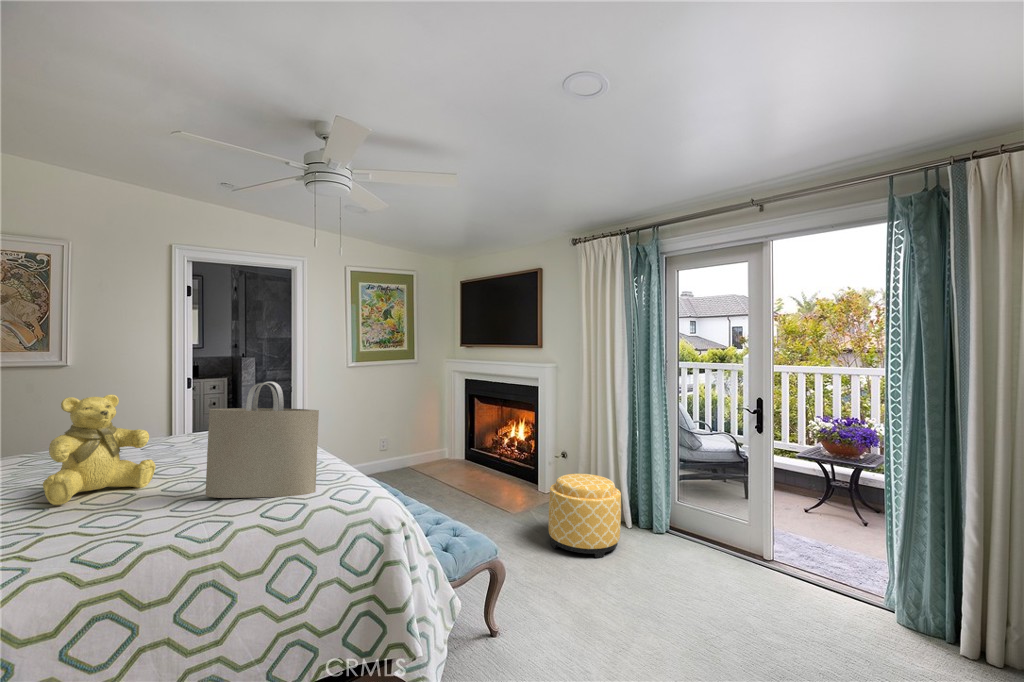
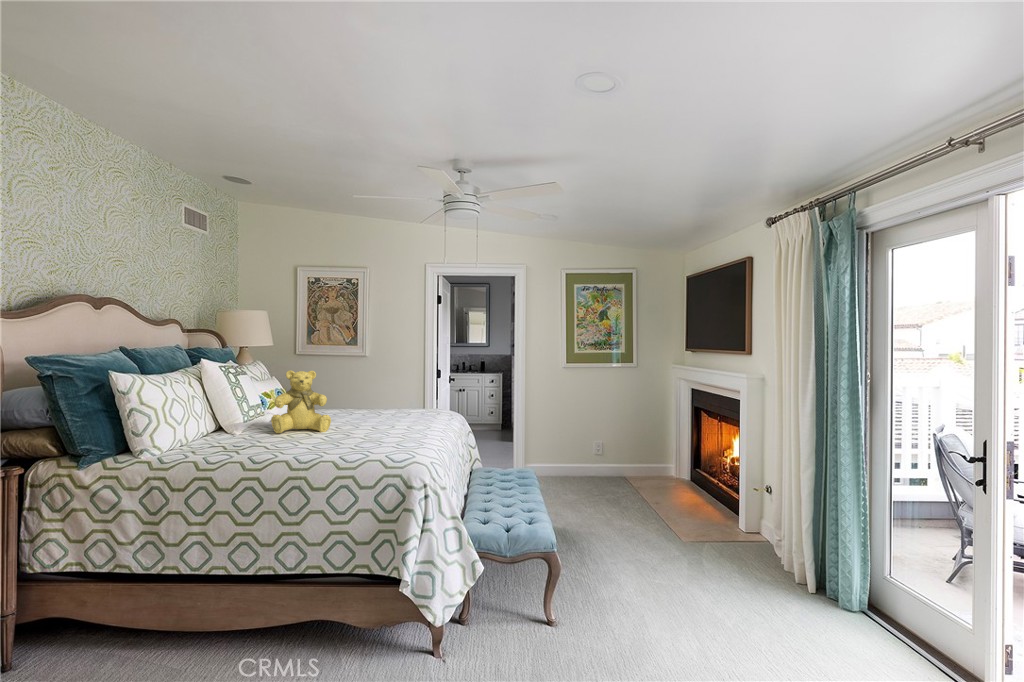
tote bag: present [205,382,319,498] -> none [336,367,393,452]
ottoman: present [549,474,621,558] -> none [685,501,777,604]

